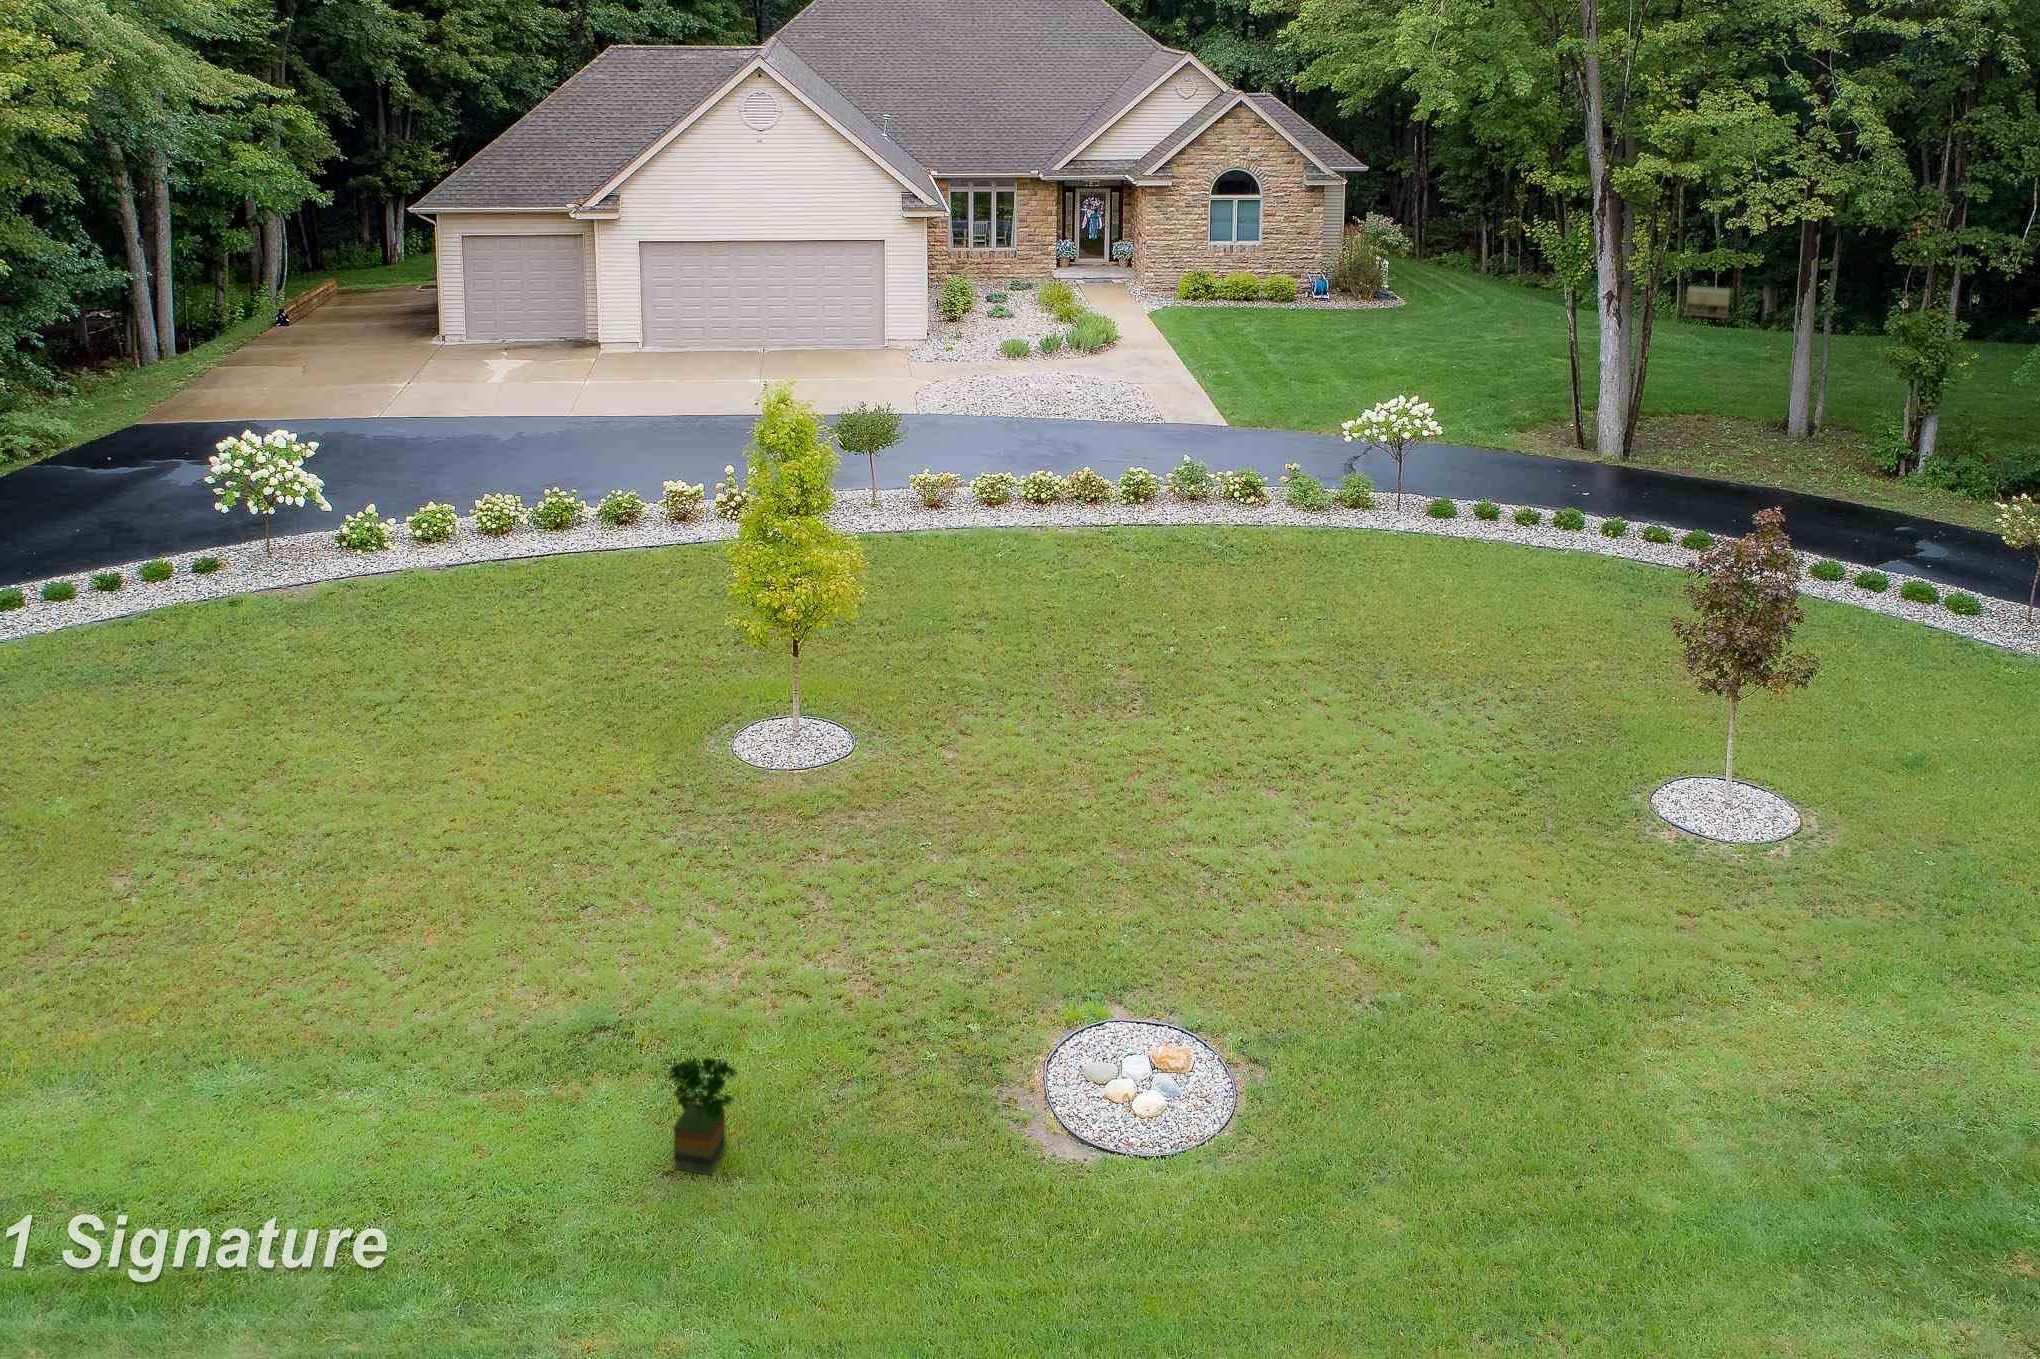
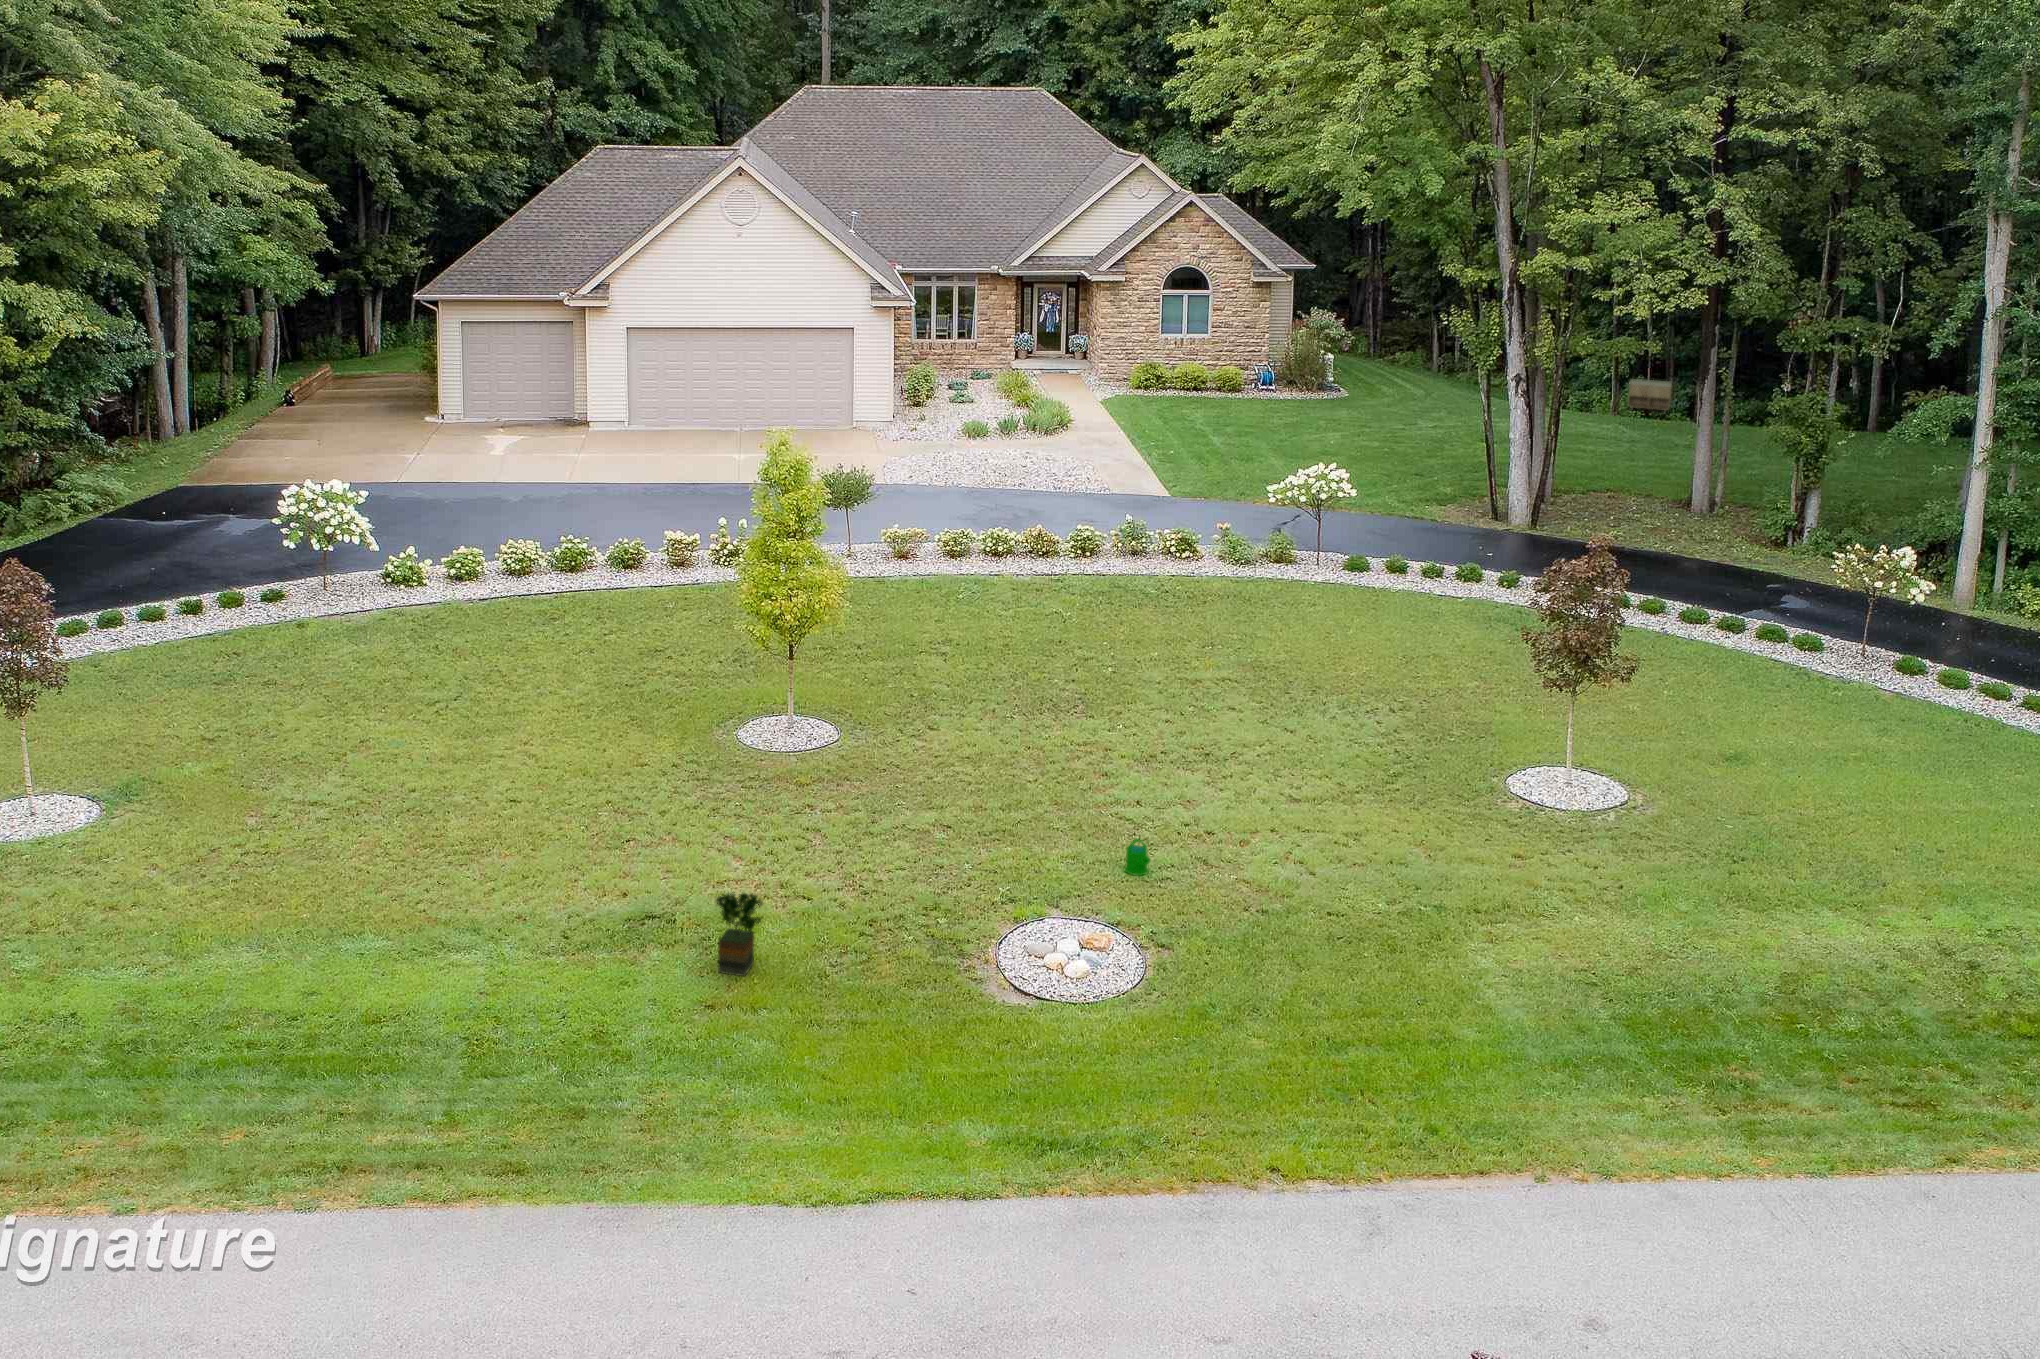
watering can: none [1216,923,1252,972] -> present [1124,838,1150,876]

